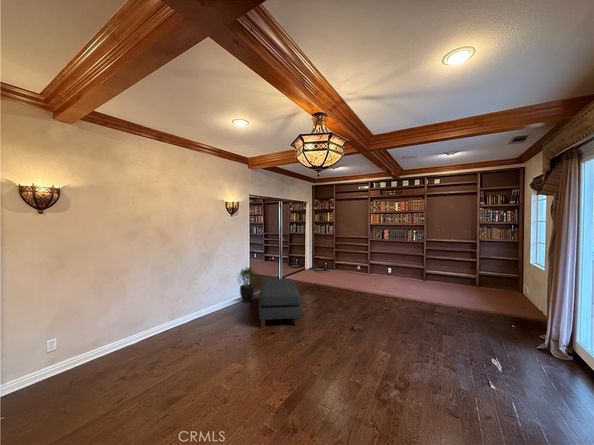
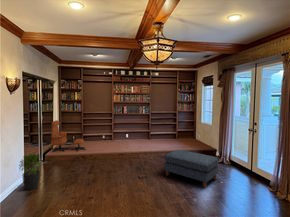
lounge chair: none [291,242,326,277] -> present [51,120,86,152]
ottoman: present [259,279,301,327] -> present [165,150,219,188]

